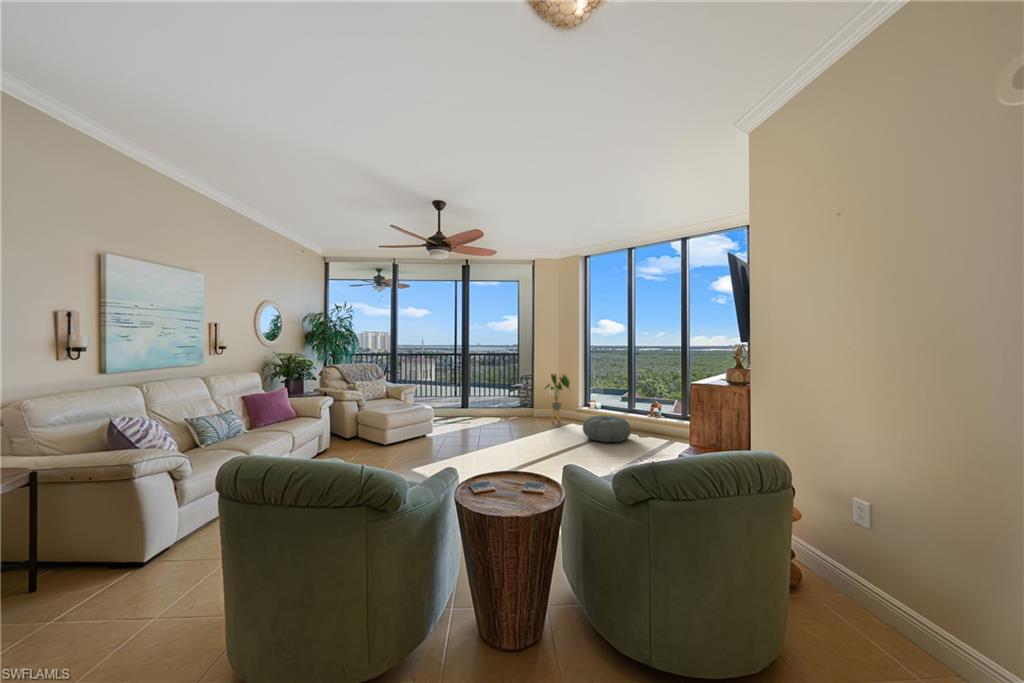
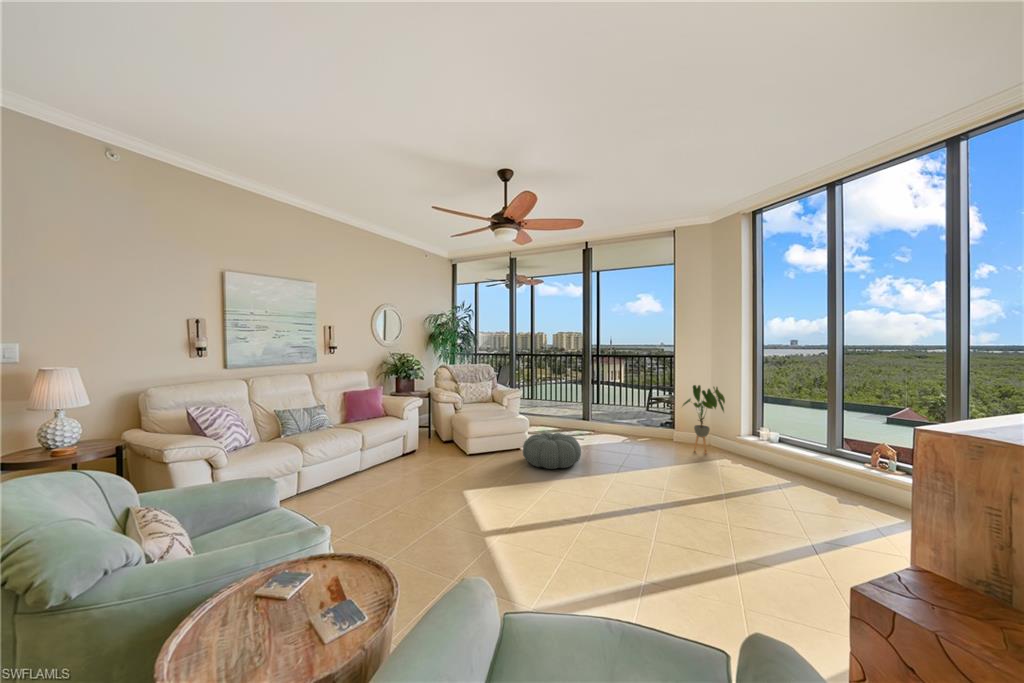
pouf: present [583,415,631,442] -> present [523,433,581,469]

